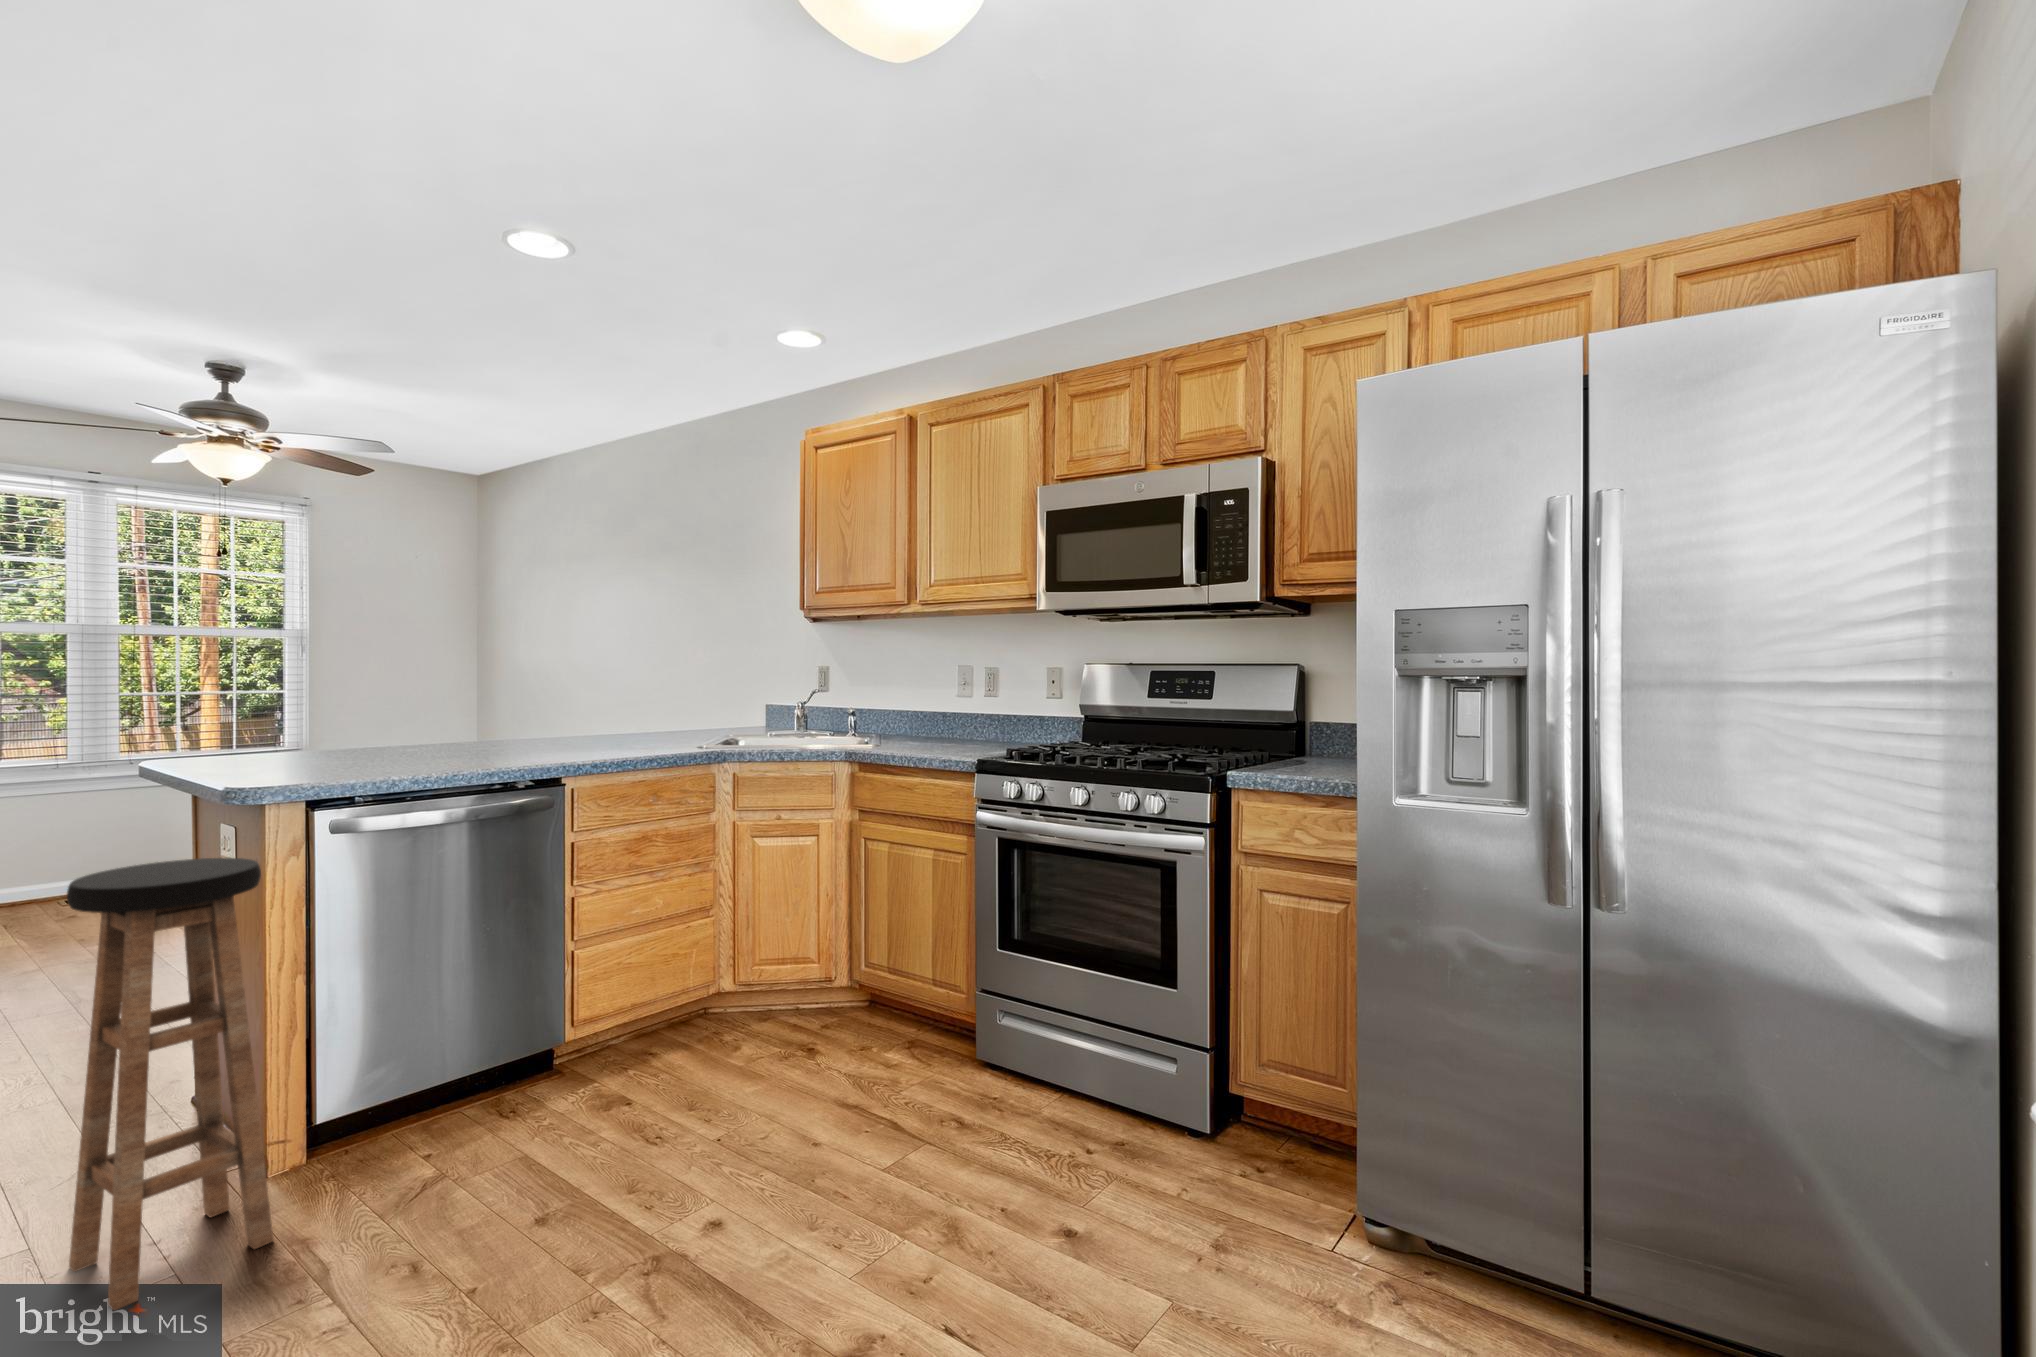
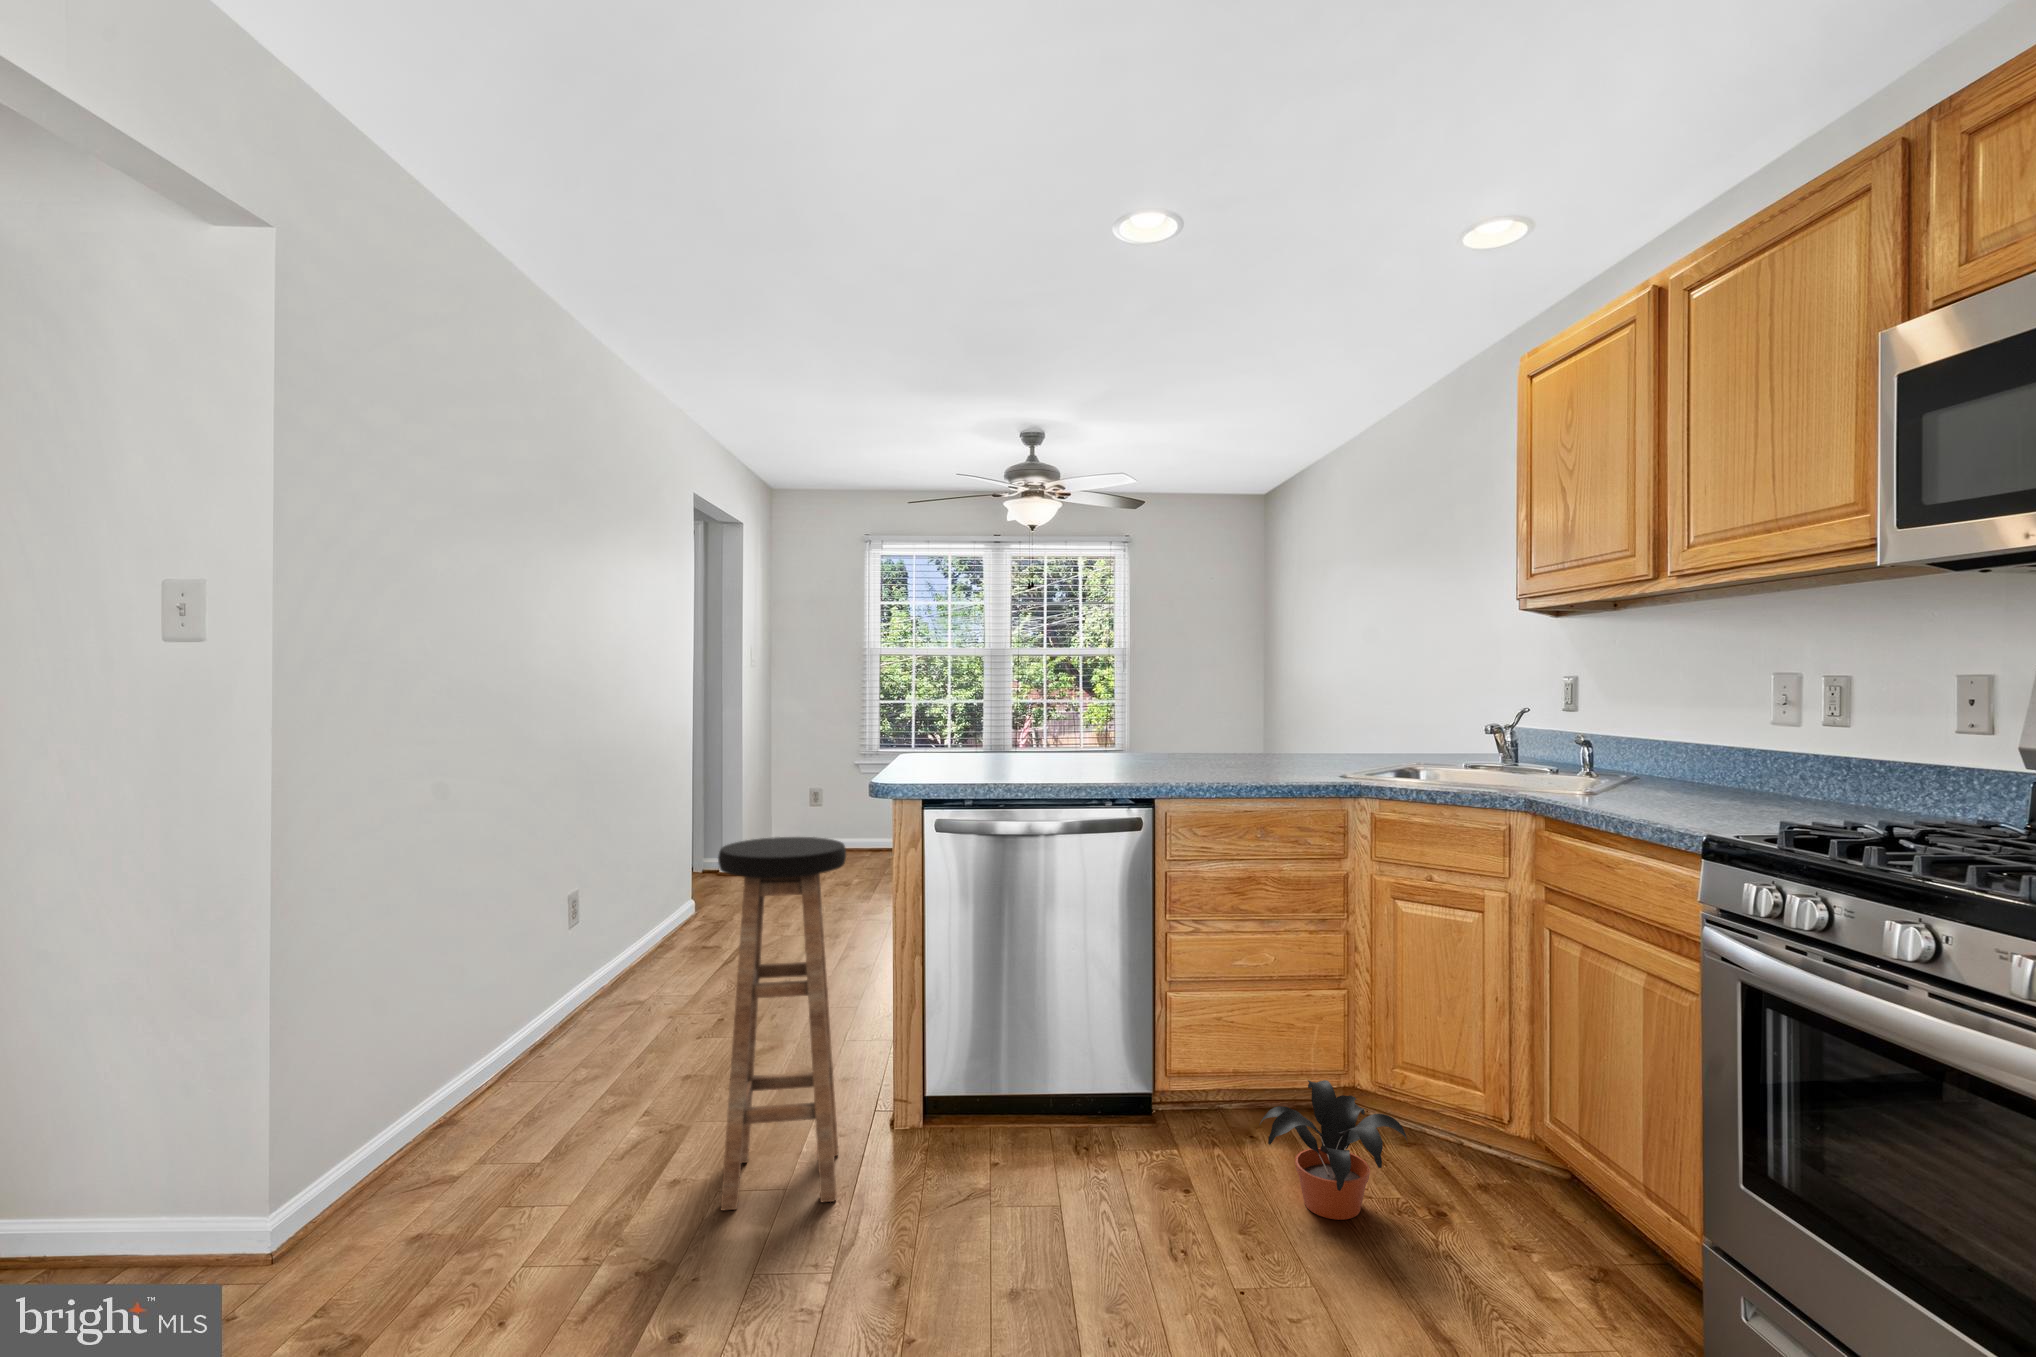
potted plant: none [685,981,794,1079] -> present [1260,1080,1407,1220]

